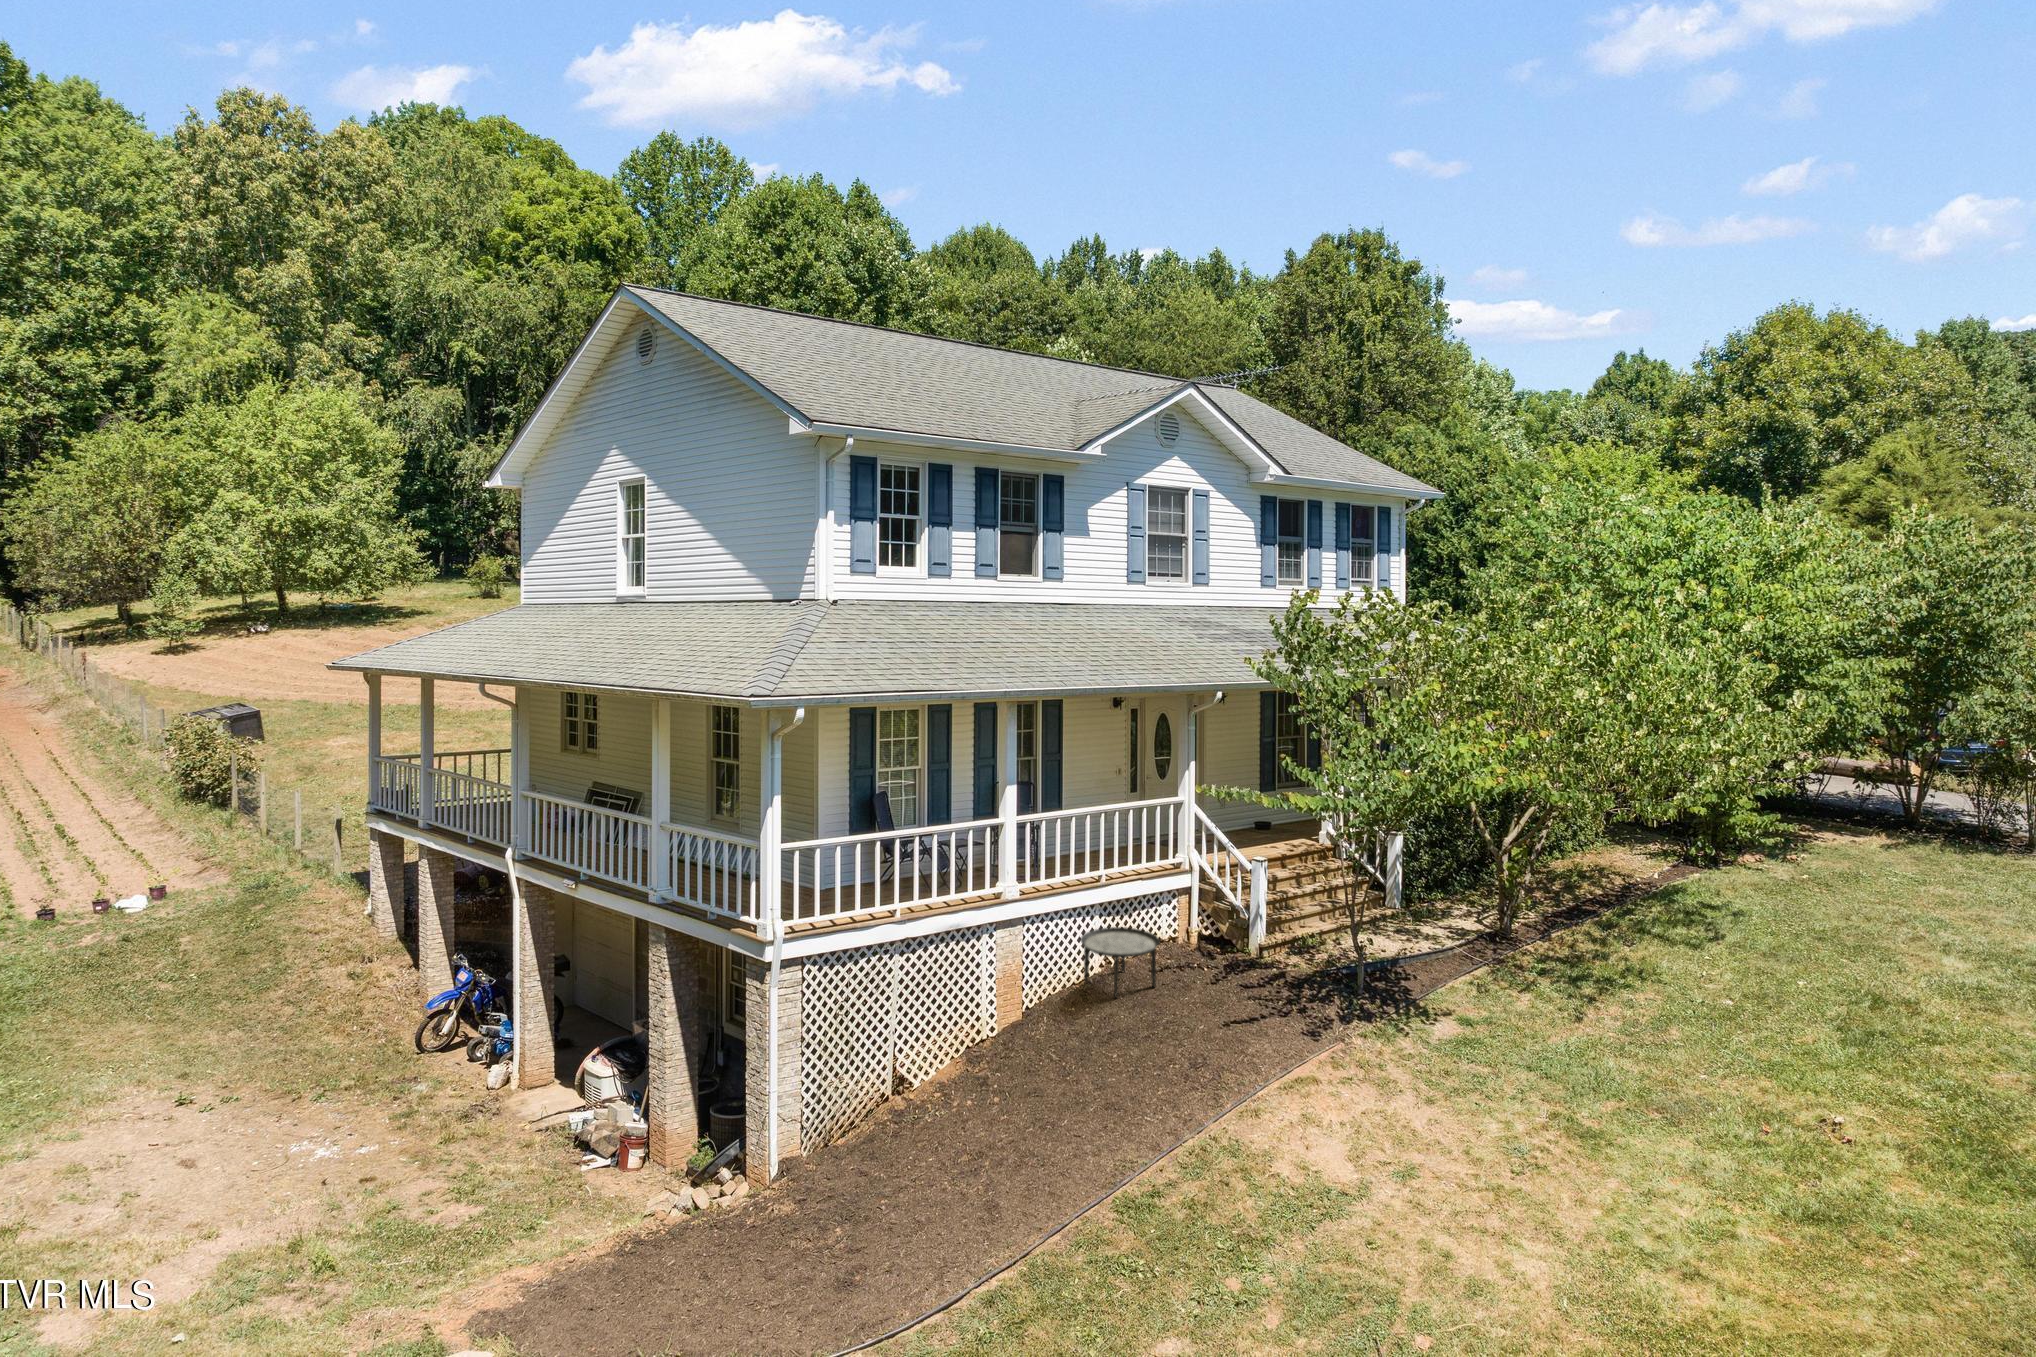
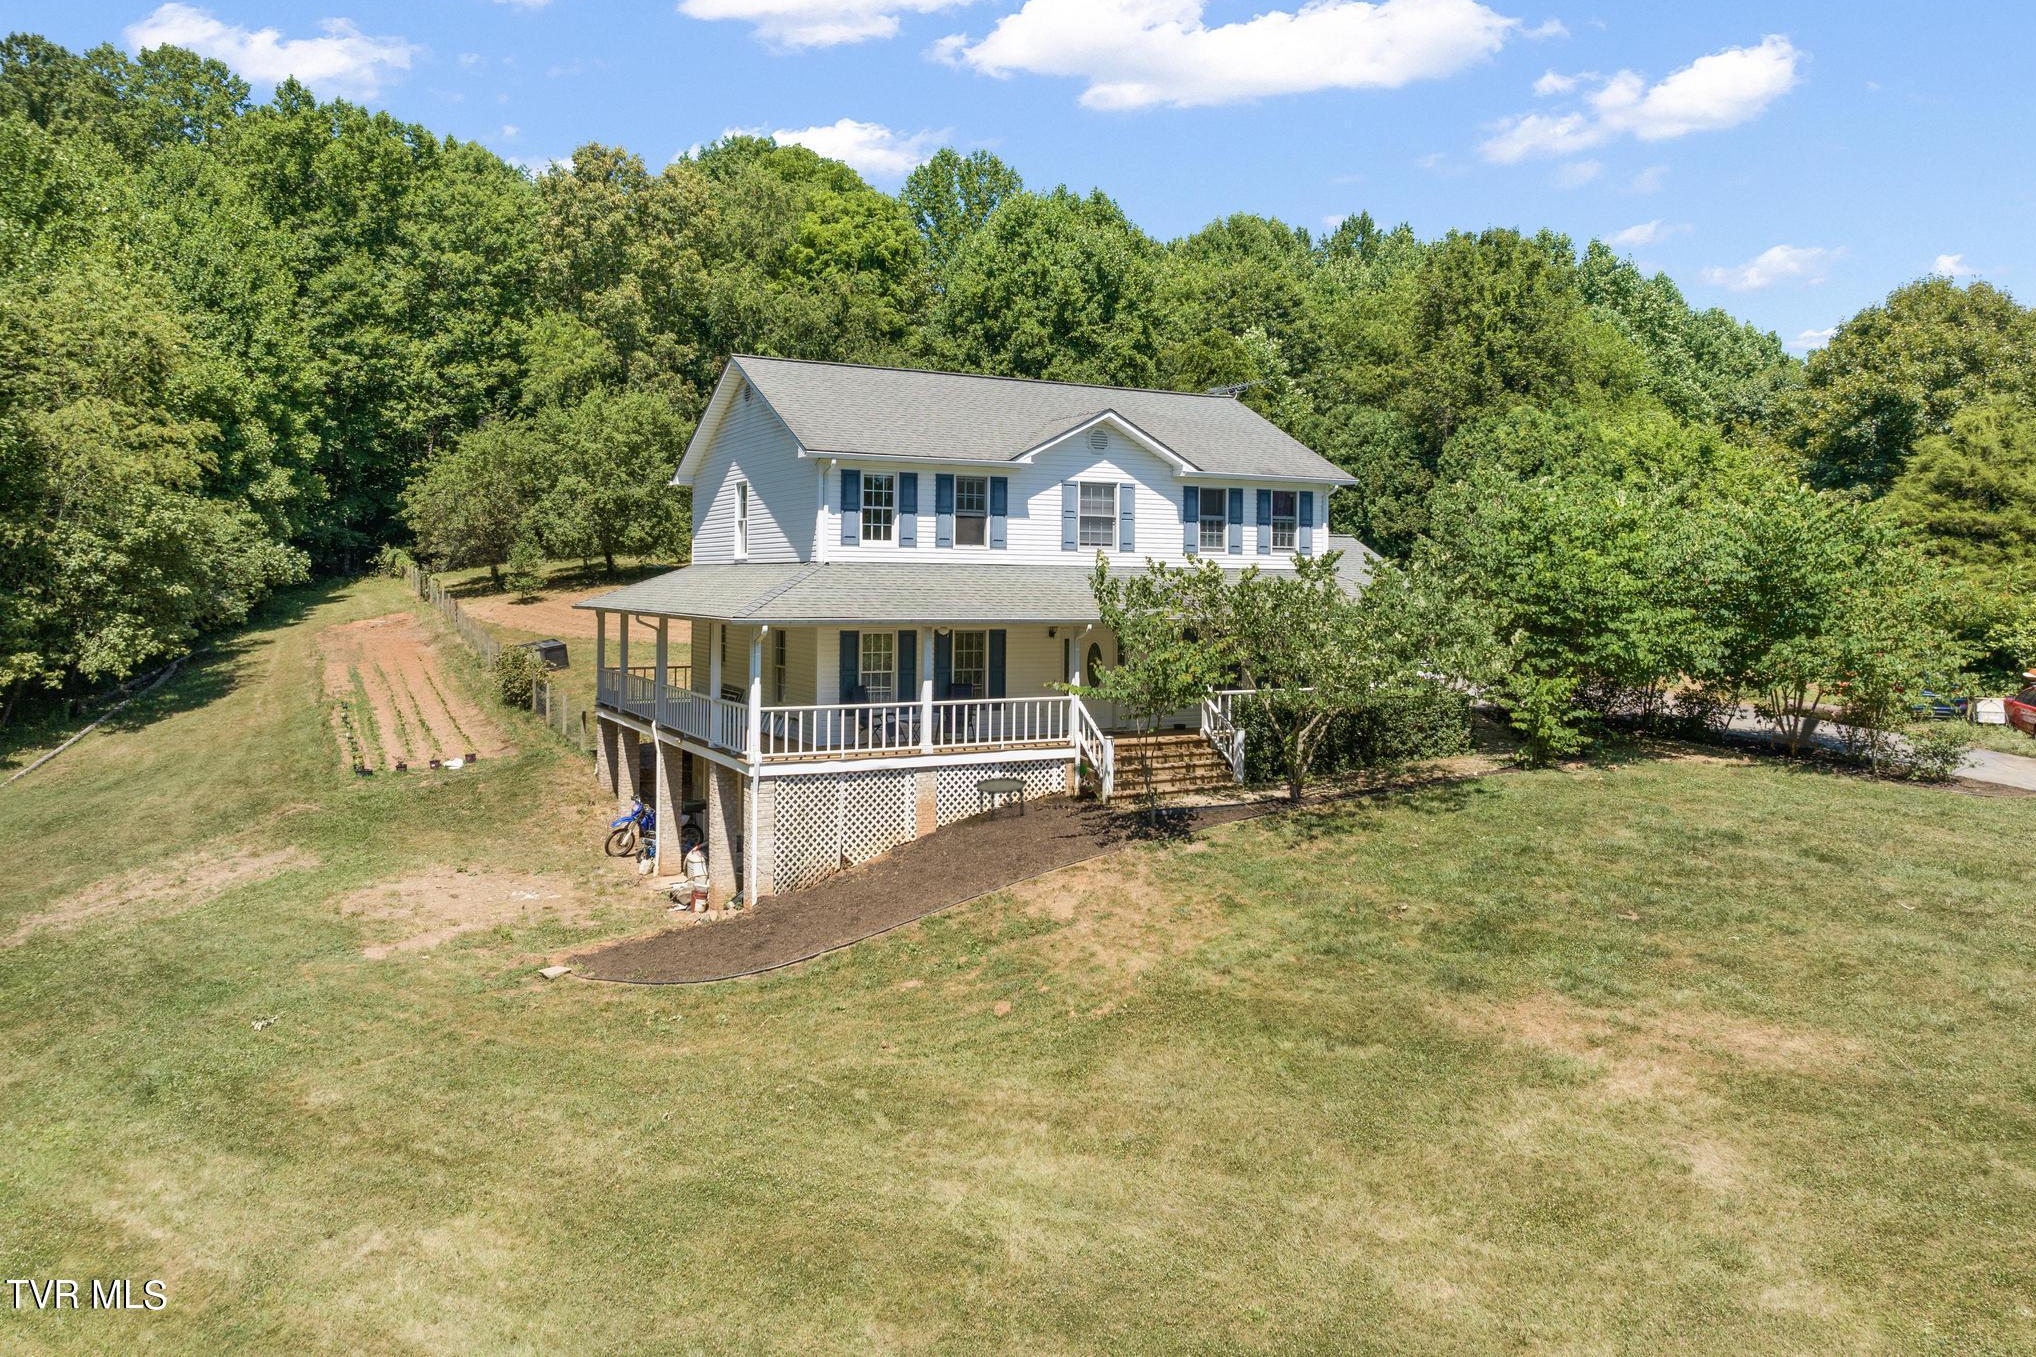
lounge chair: none [1961,796,2024,847] -> present [1770,717,1821,752]
potted tree: none [1198,893,1235,950] -> present [1072,764,1093,797]

